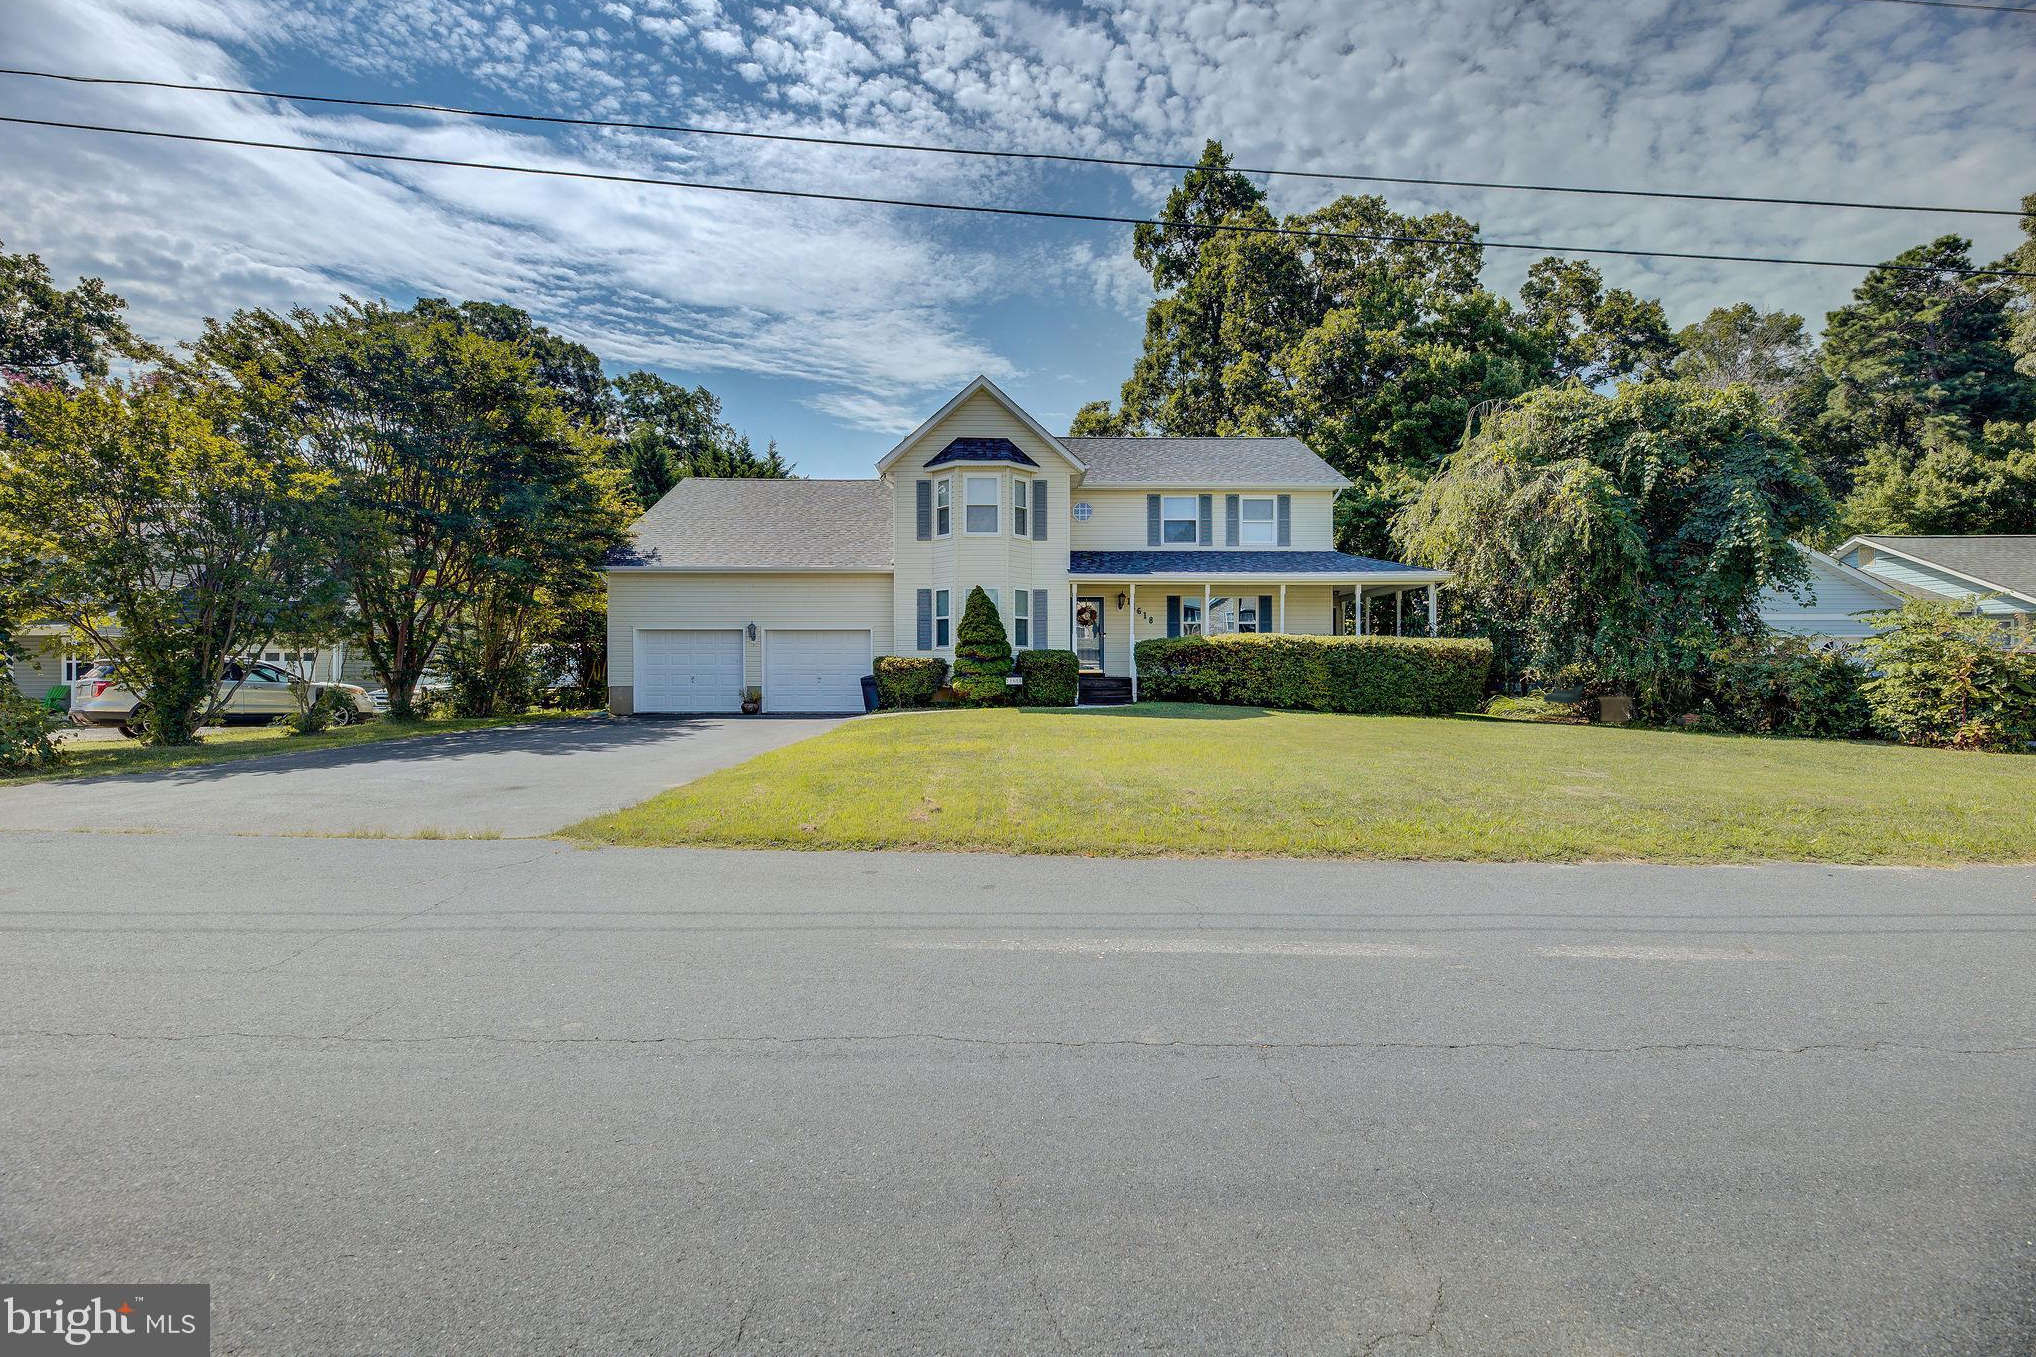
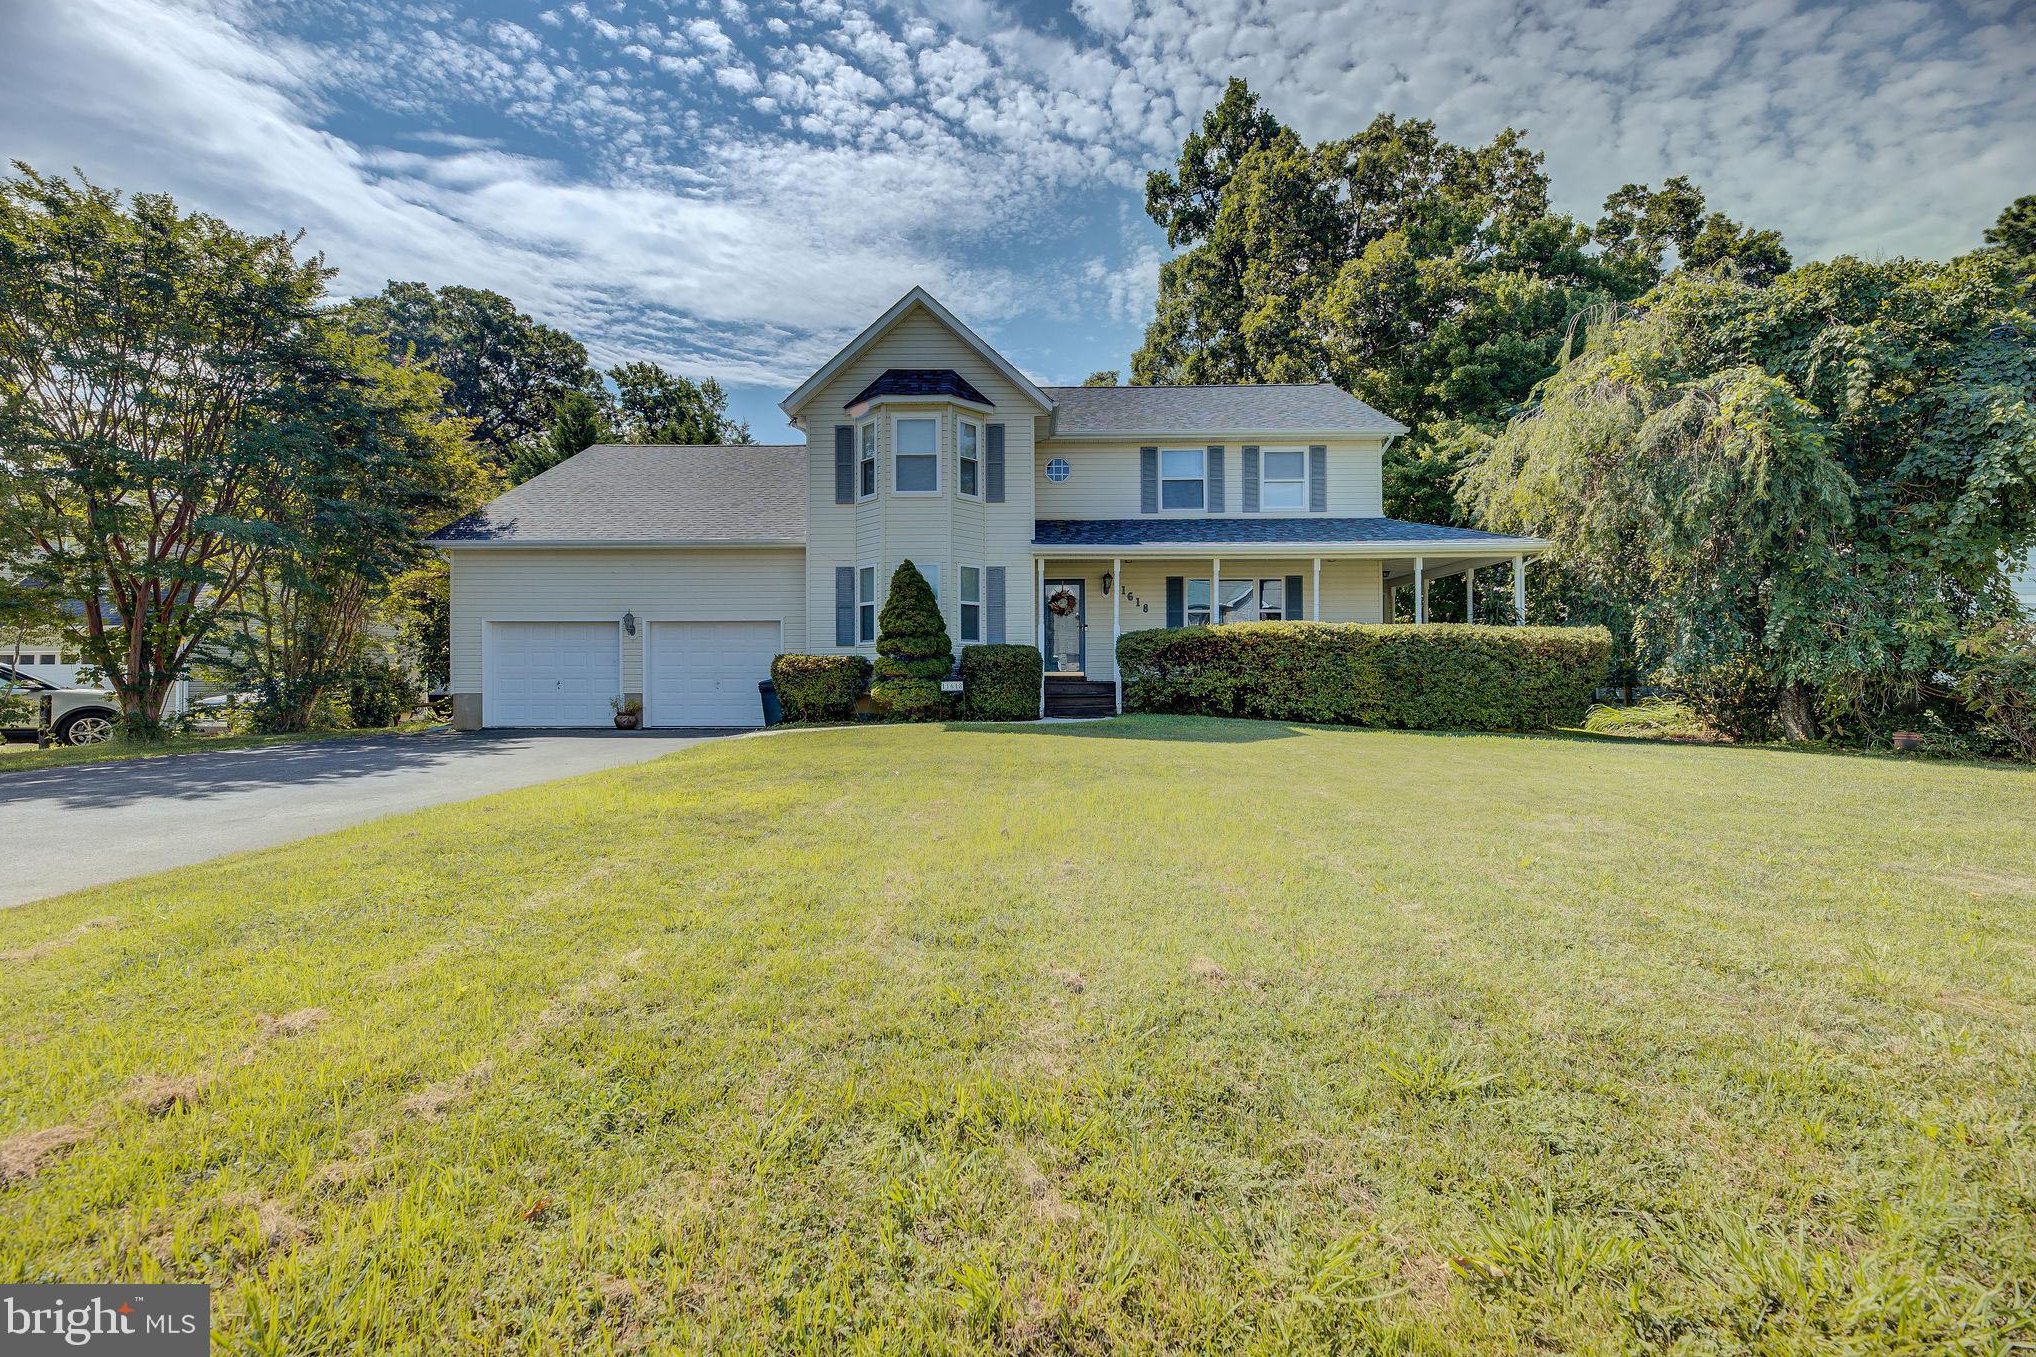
chair: present [1543,686,1582,713] -> none [1685,684,1746,737]
basket: present [1599,697,1630,722] -> none [1773,708,1826,744]

